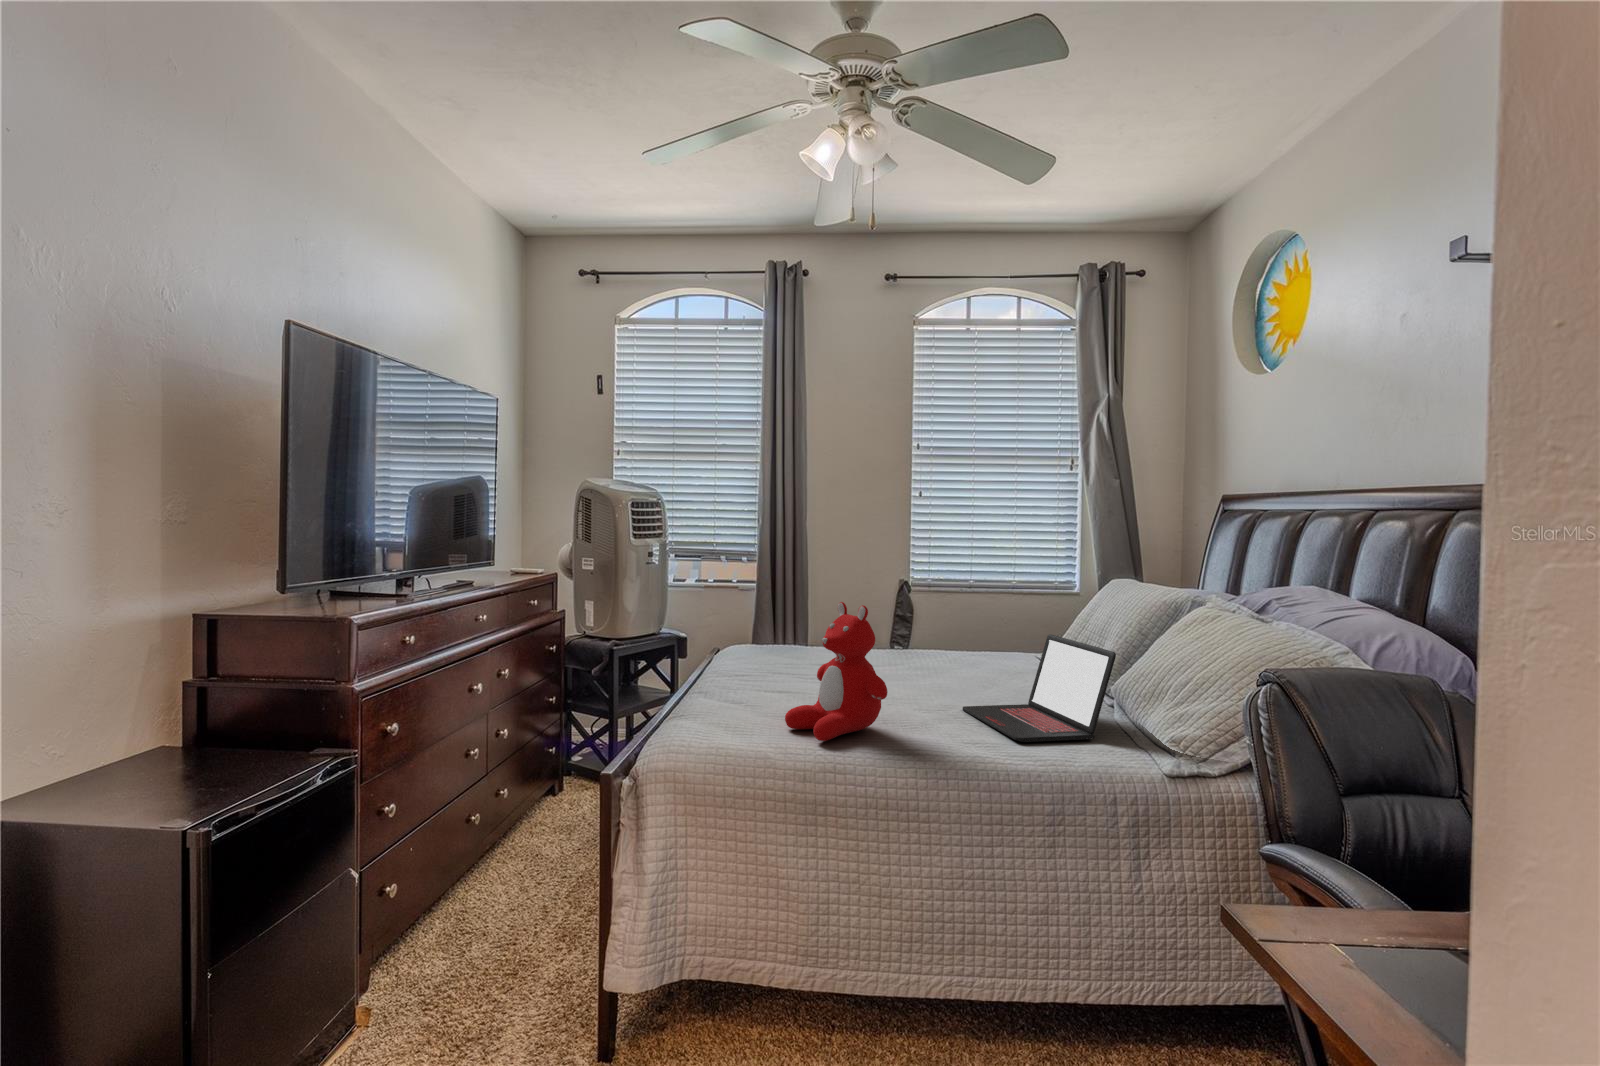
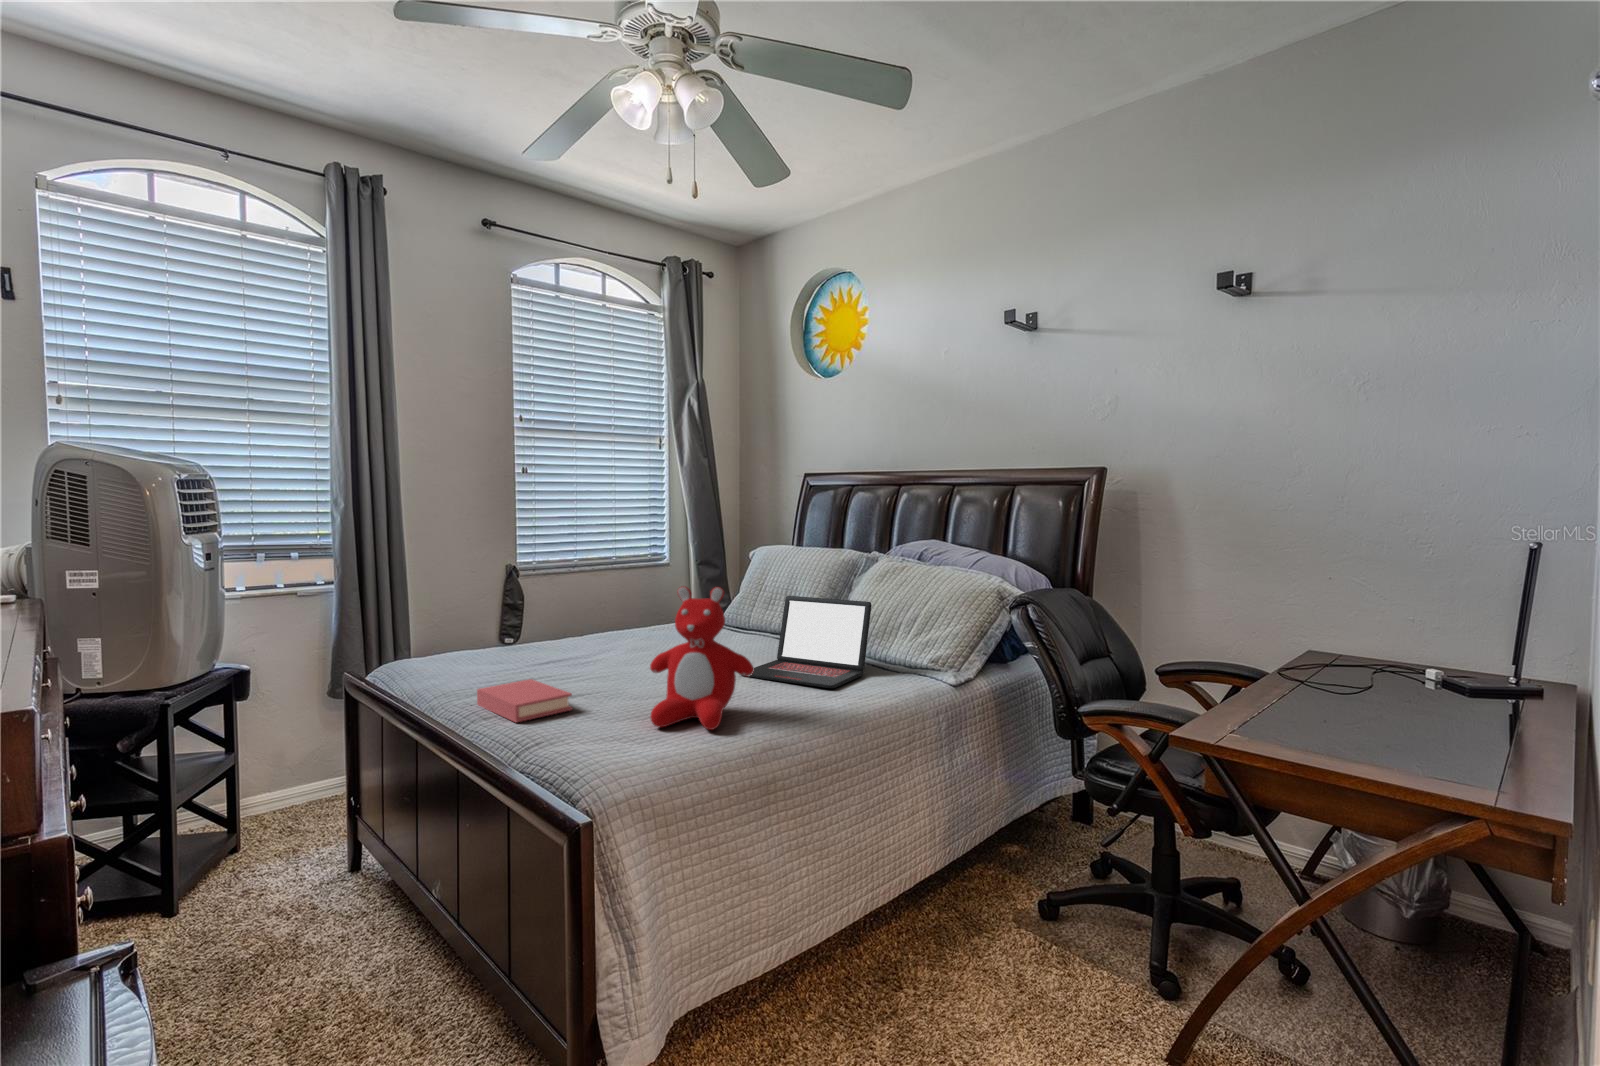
book: none [716,670,771,701] -> present [477,679,572,722]

